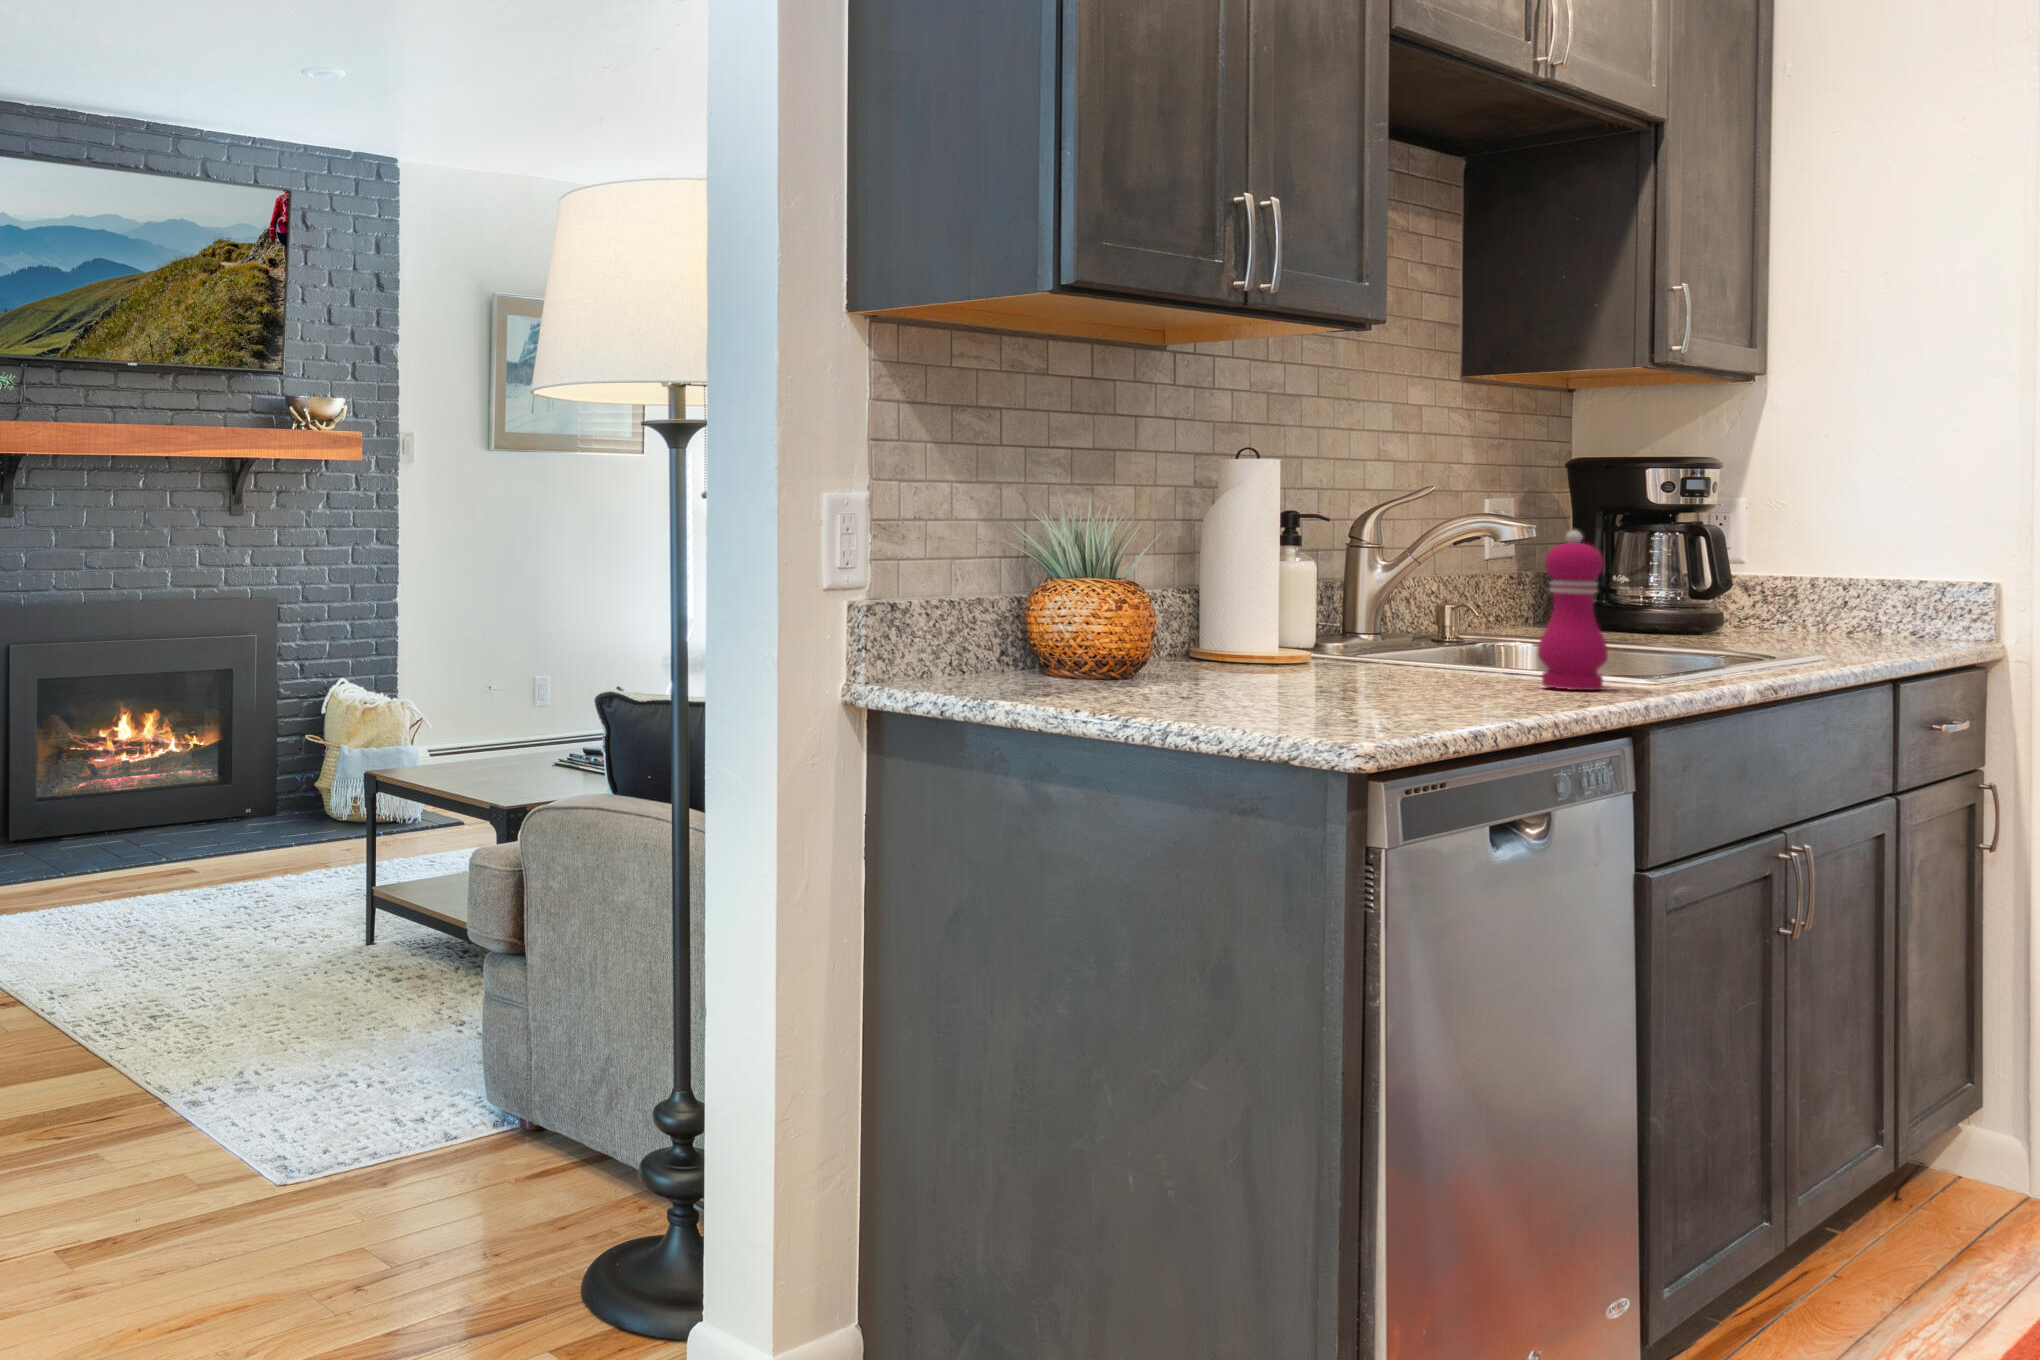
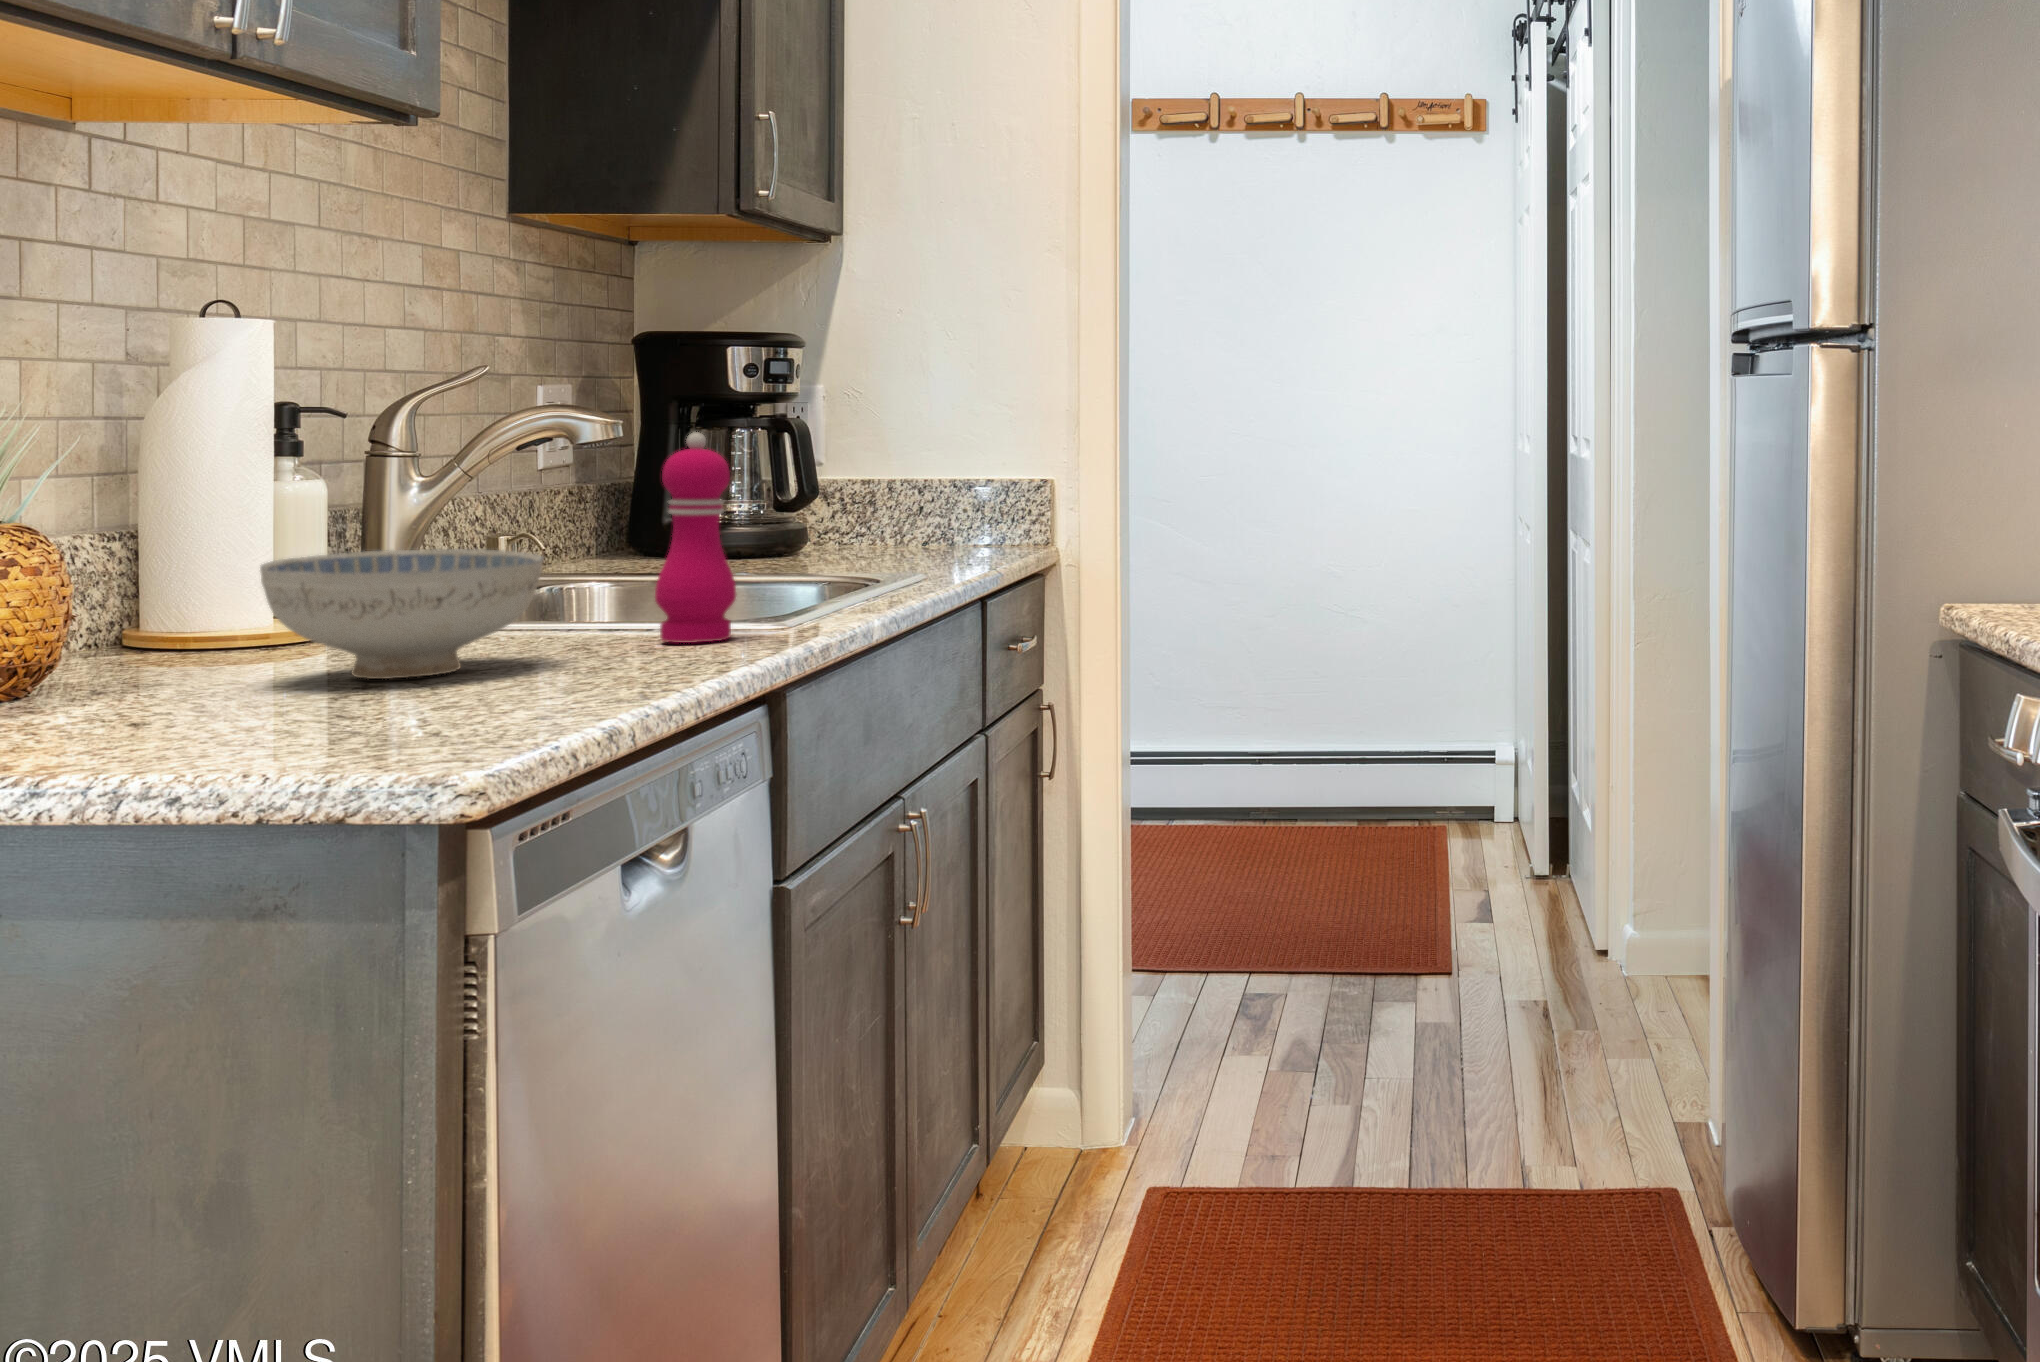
ceramic bowl: none [1263,607,1446,690] -> present [260,549,543,679]

